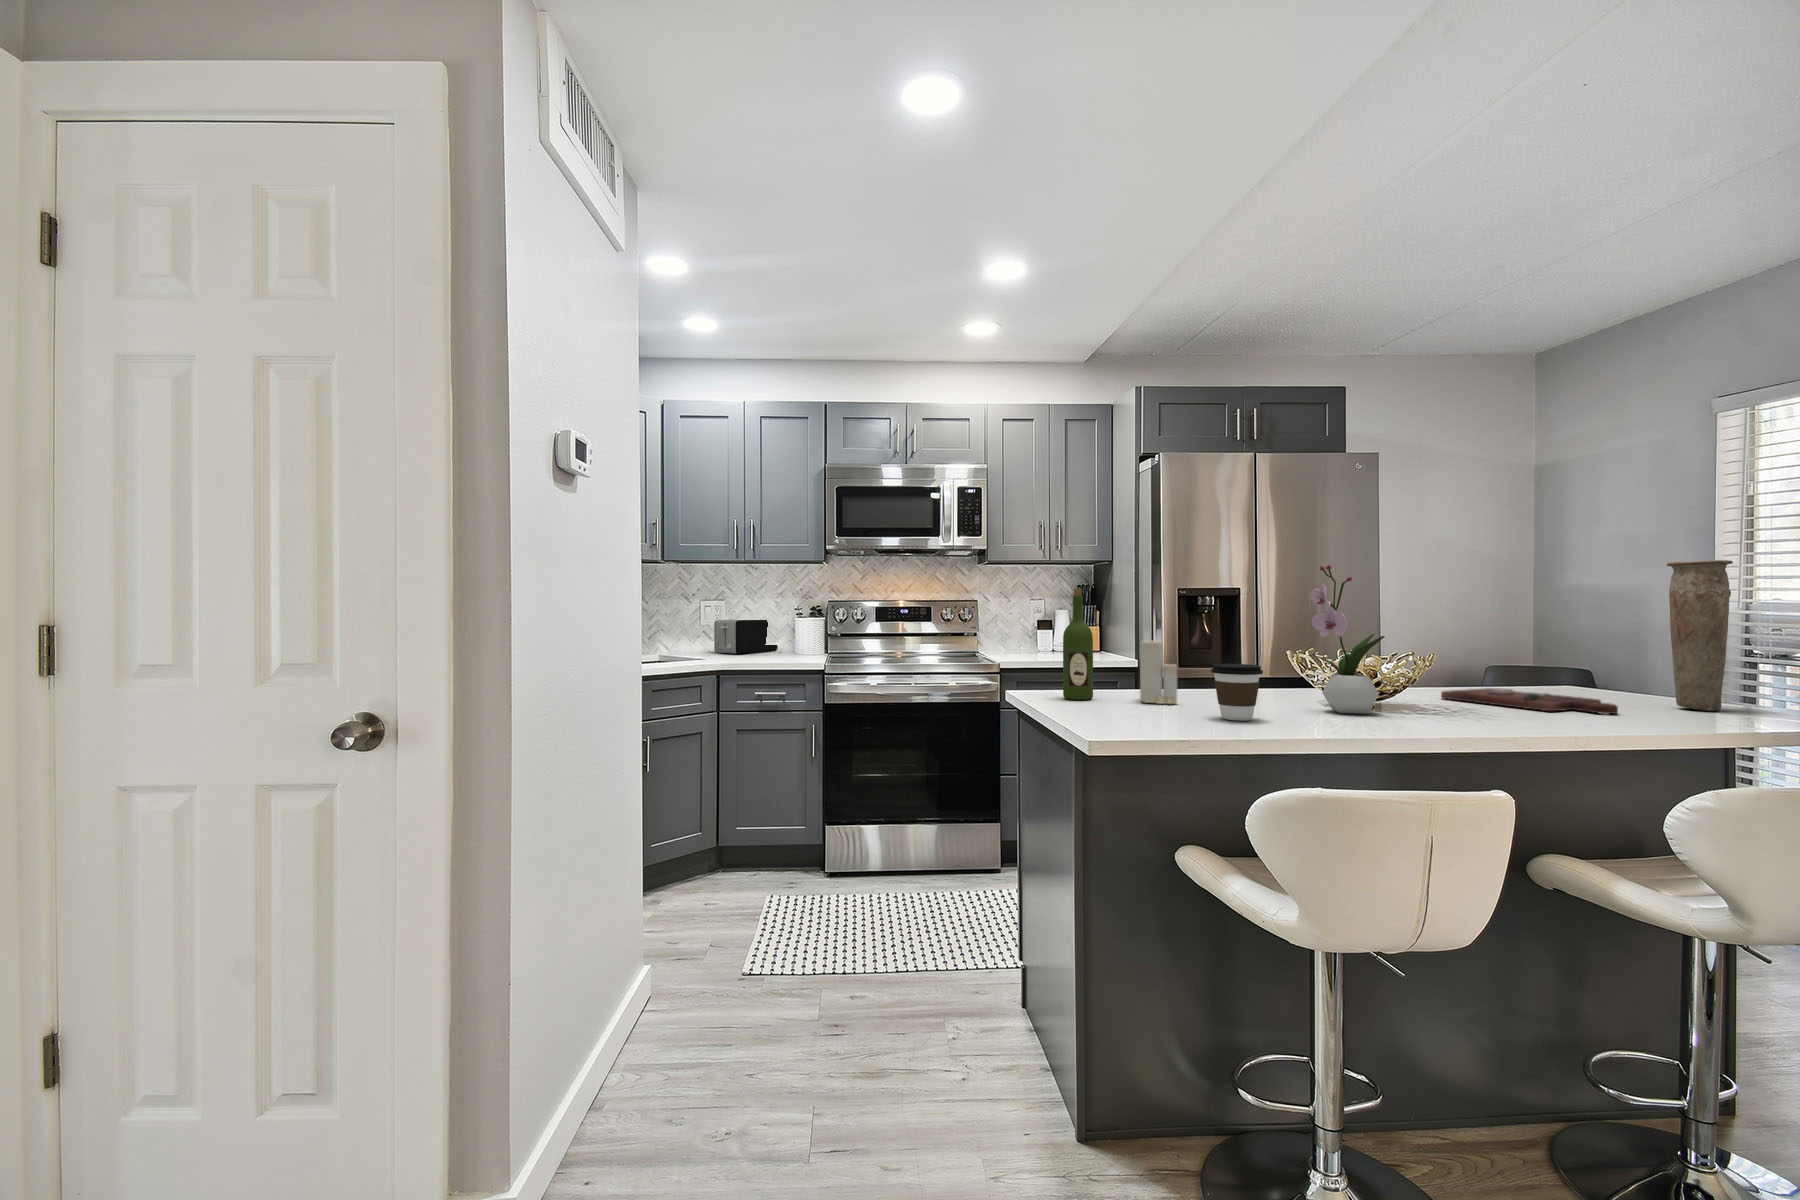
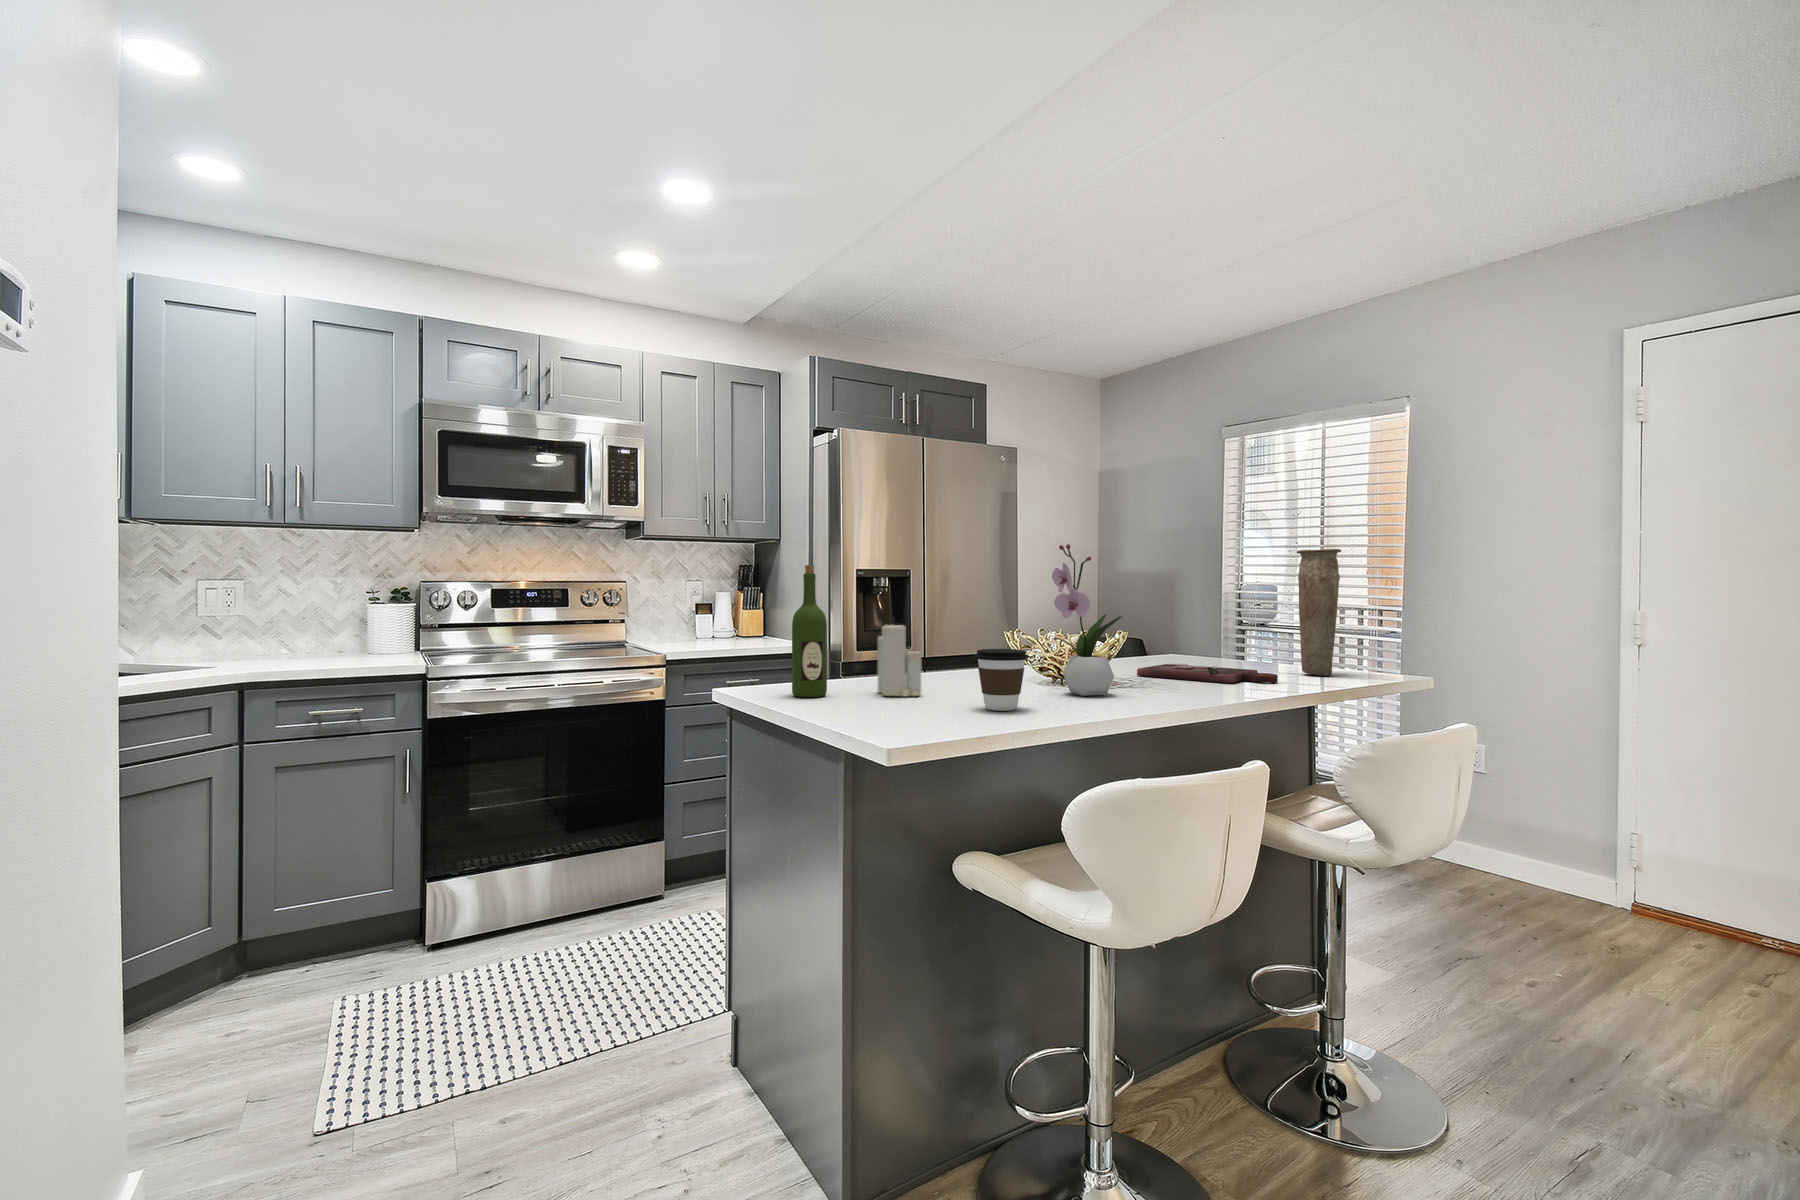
toaster: present [714,620,778,654] -> none [229,607,338,656]

